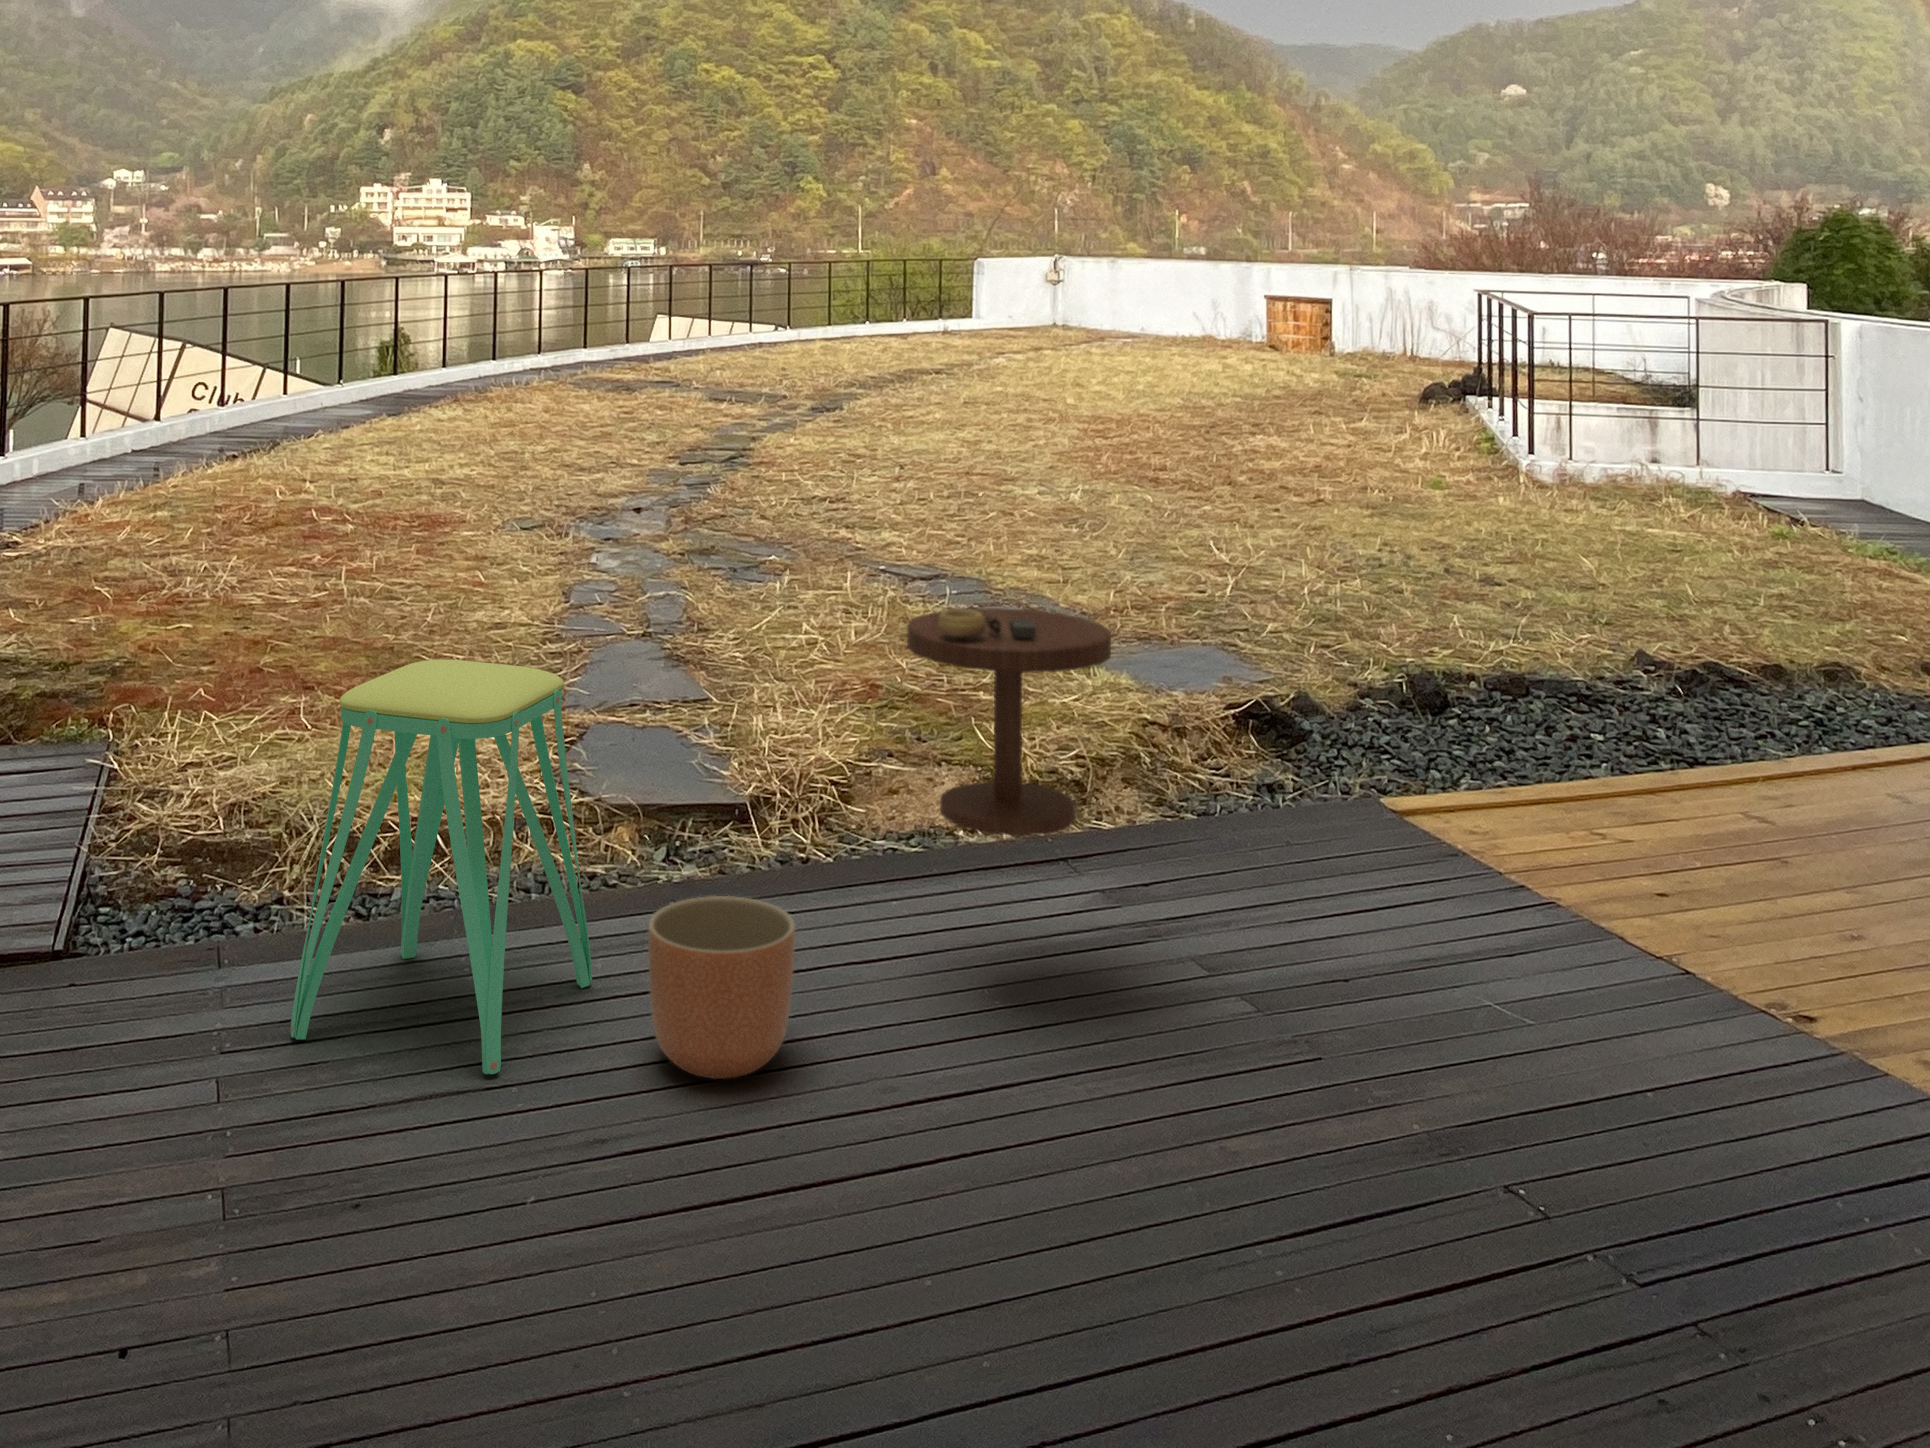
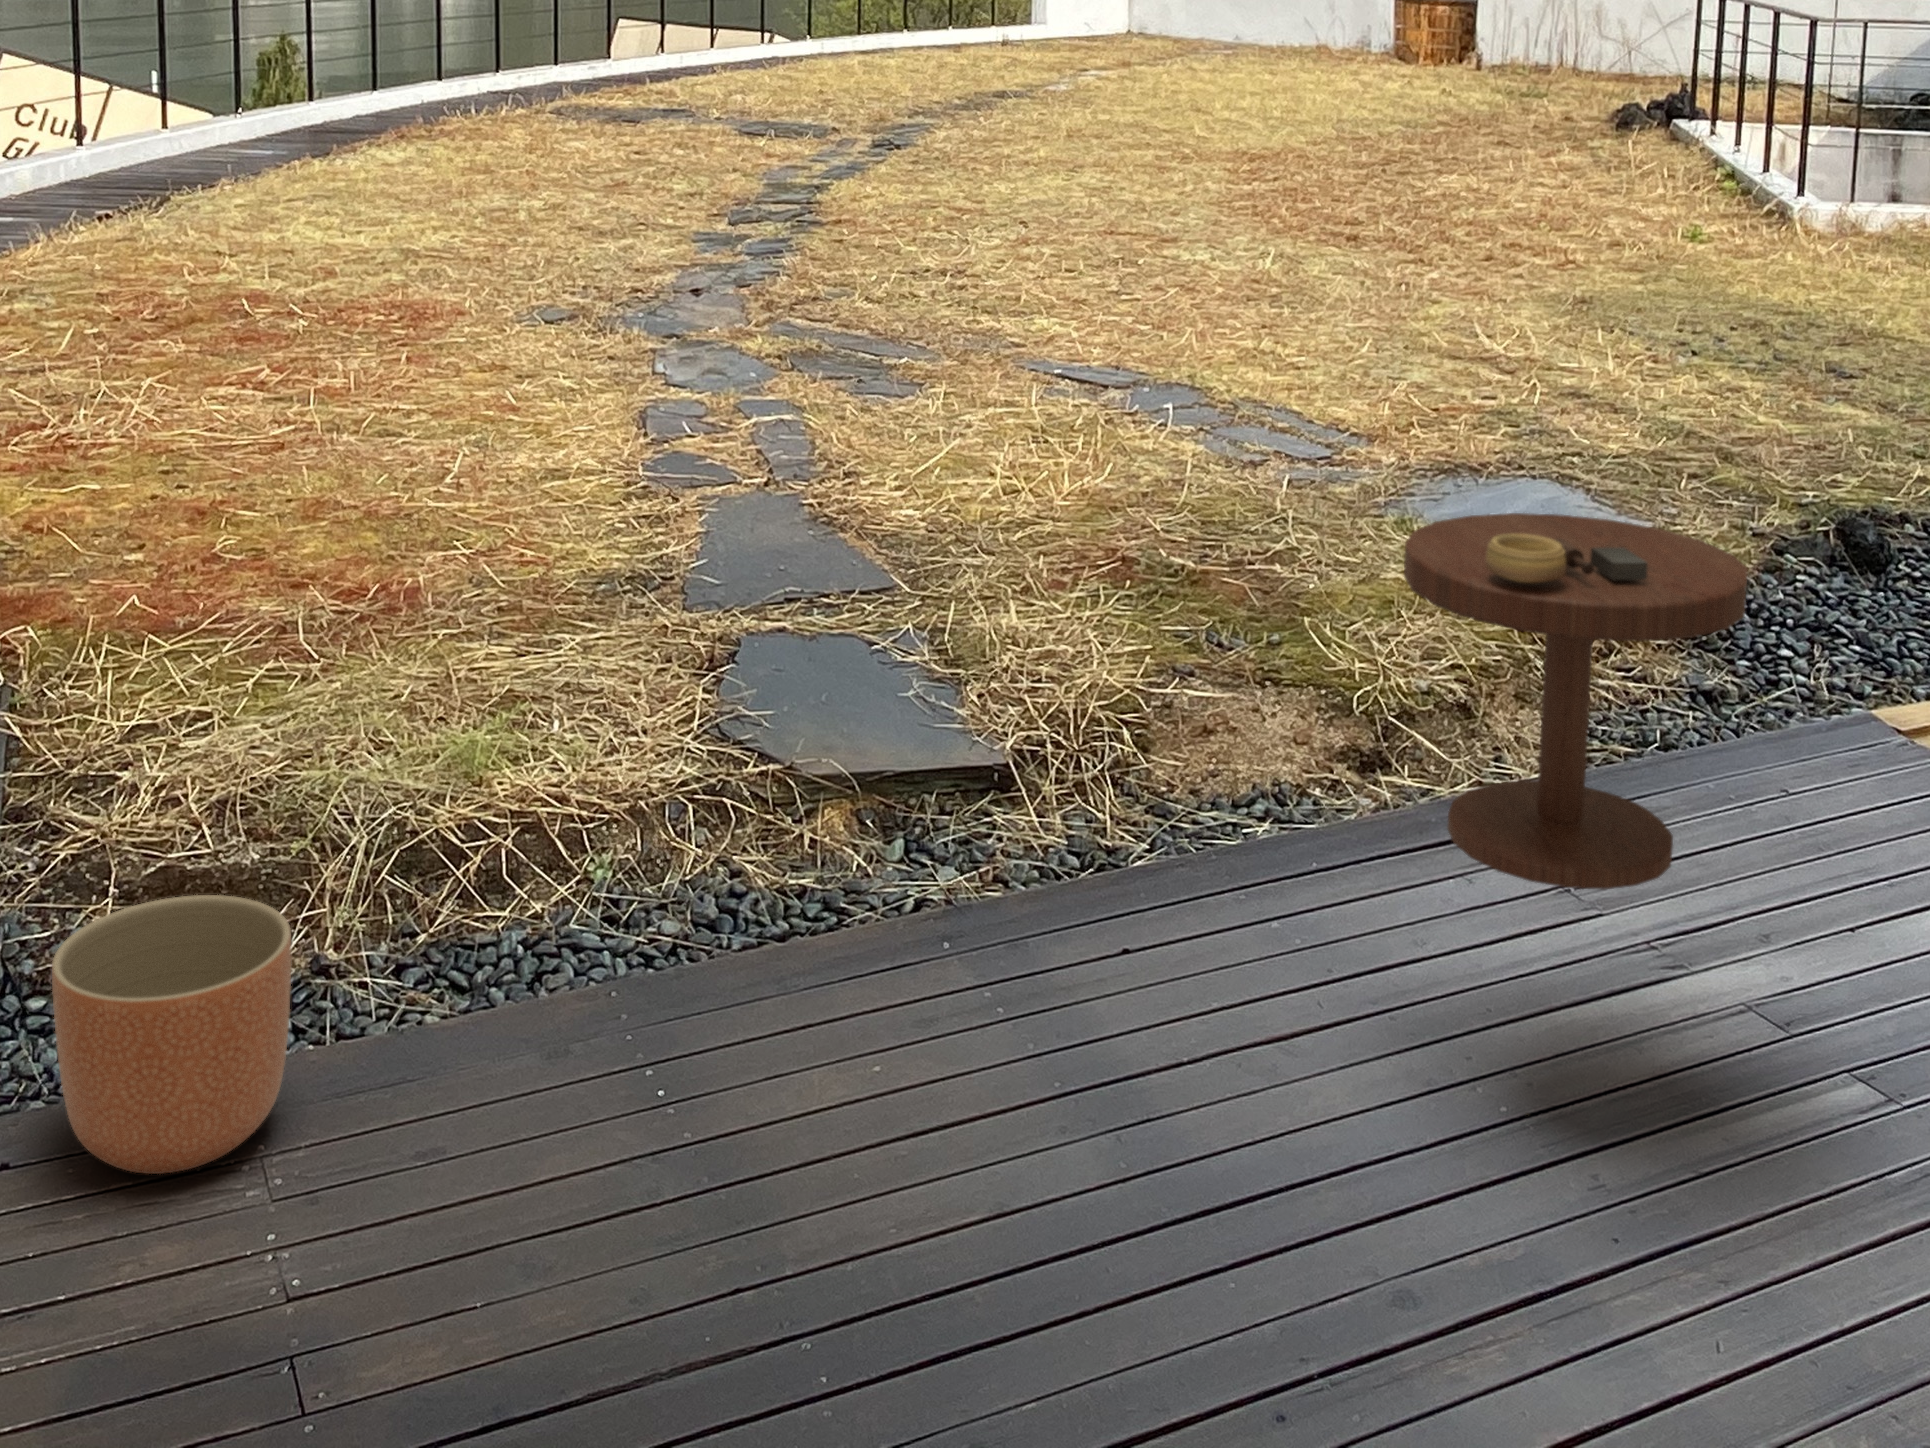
stool: present [291,659,592,1074] -> none [424,630,898,1347]
planter: present [648,896,795,1079] -> present [52,895,292,1174]

